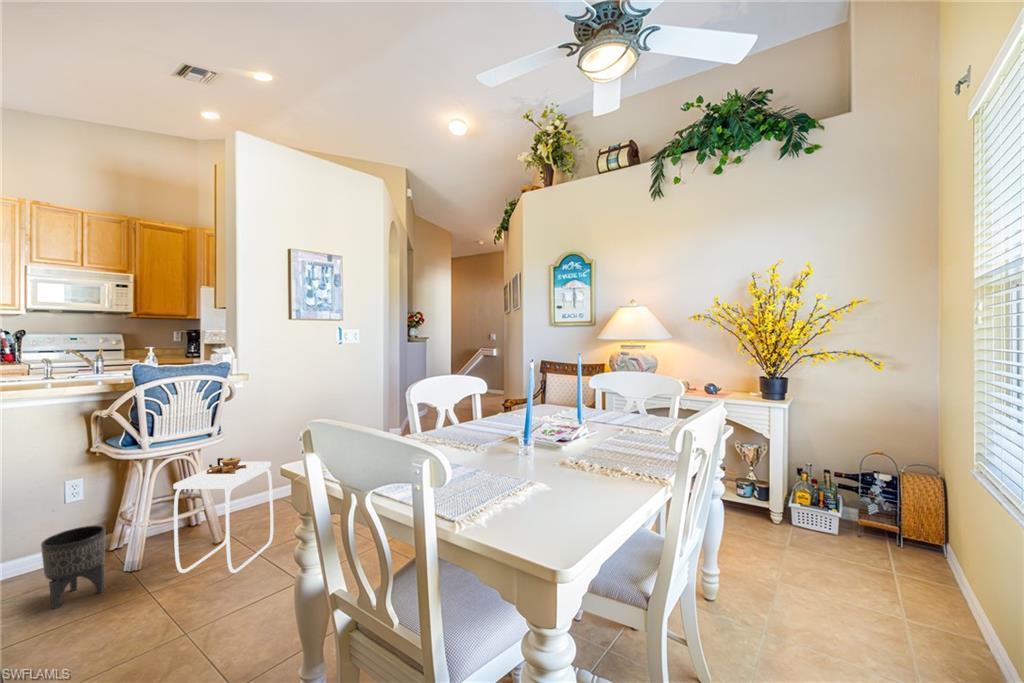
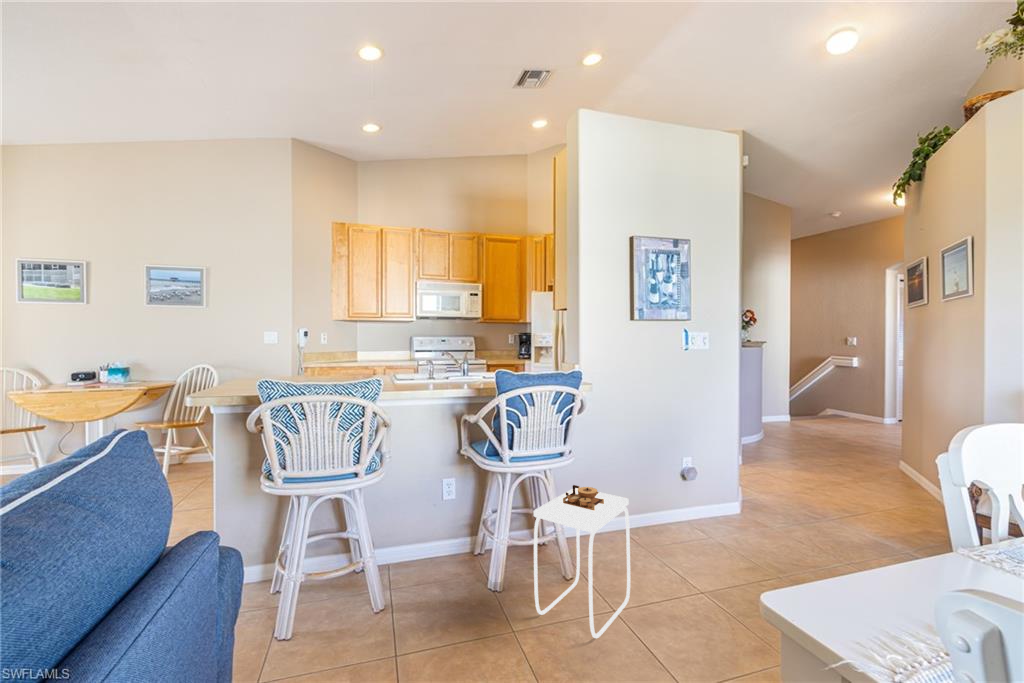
planter: present [41,525,106,609] -> none [427,536,475,619]

